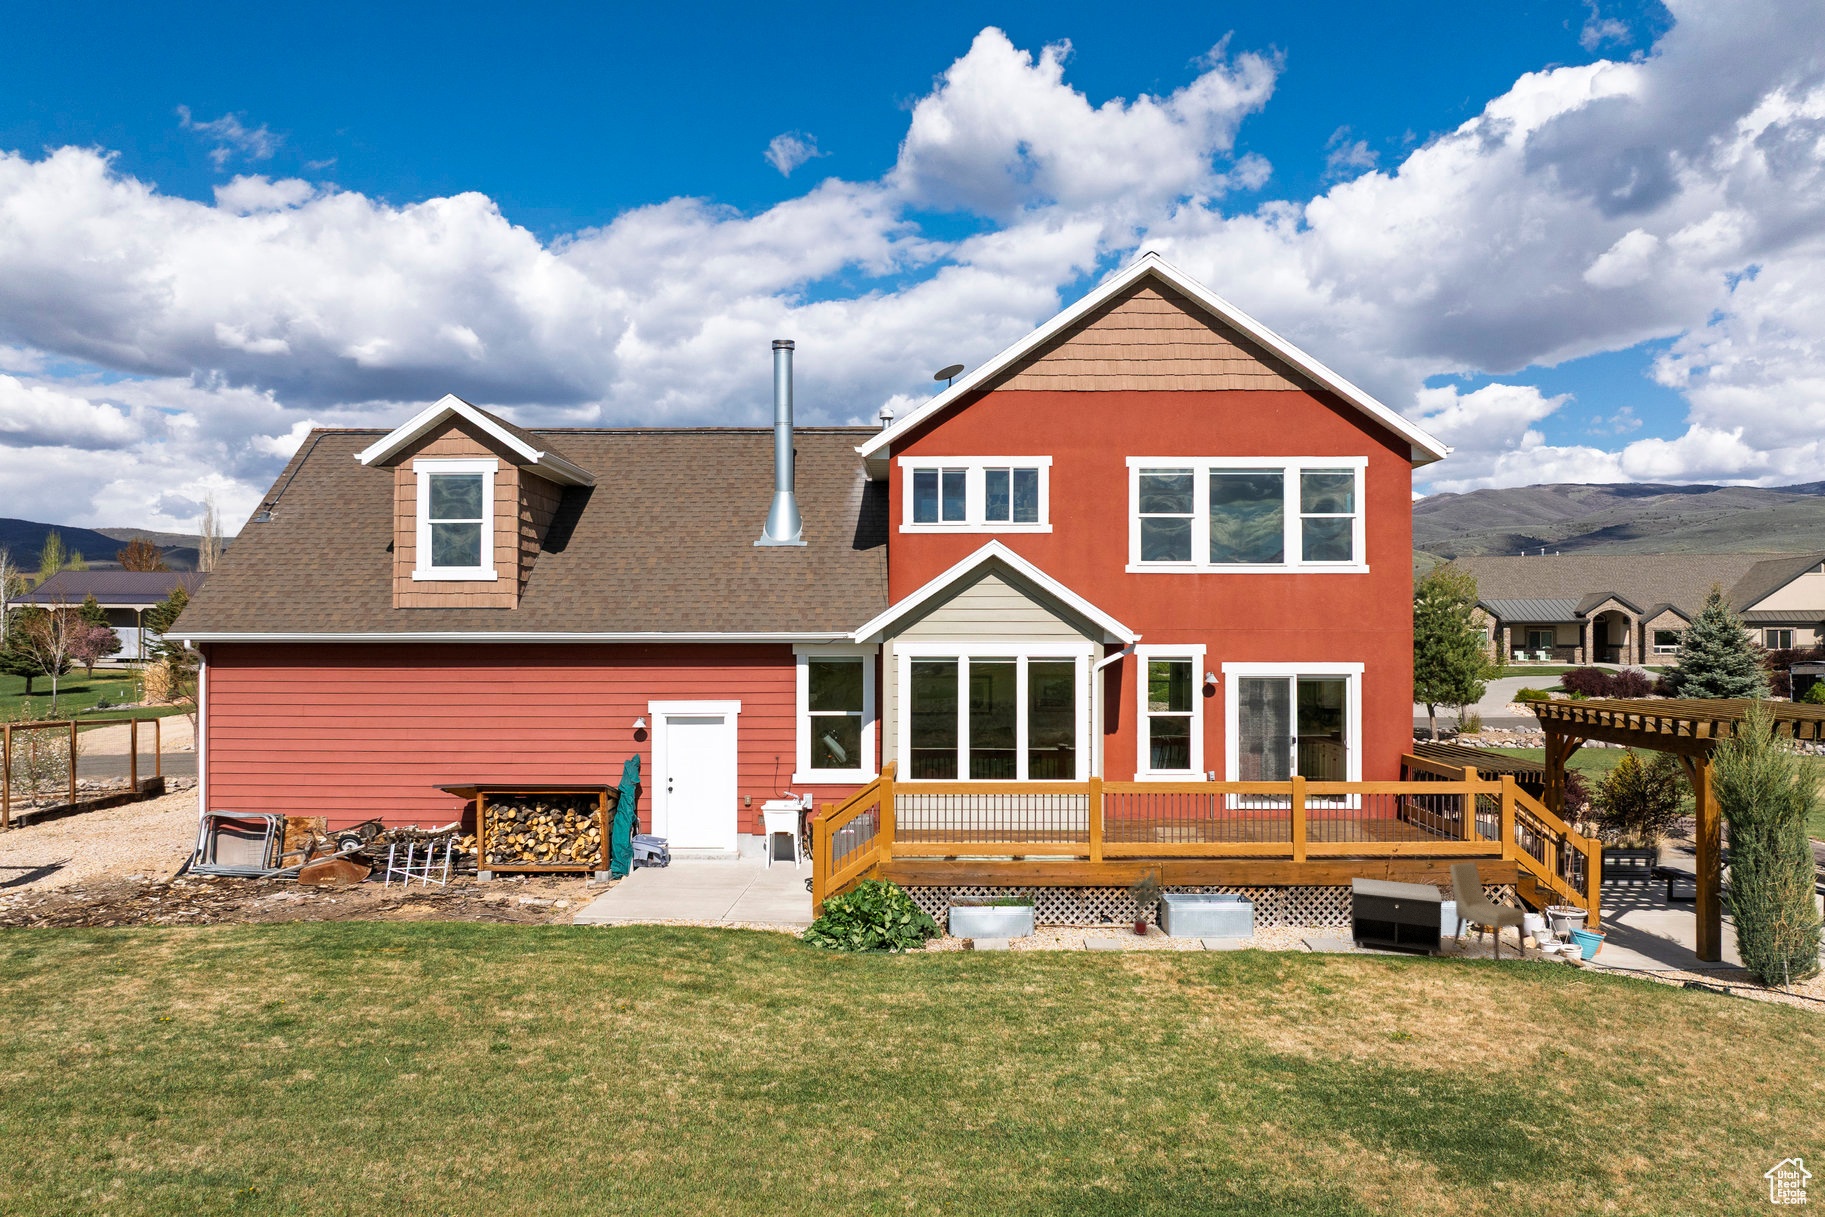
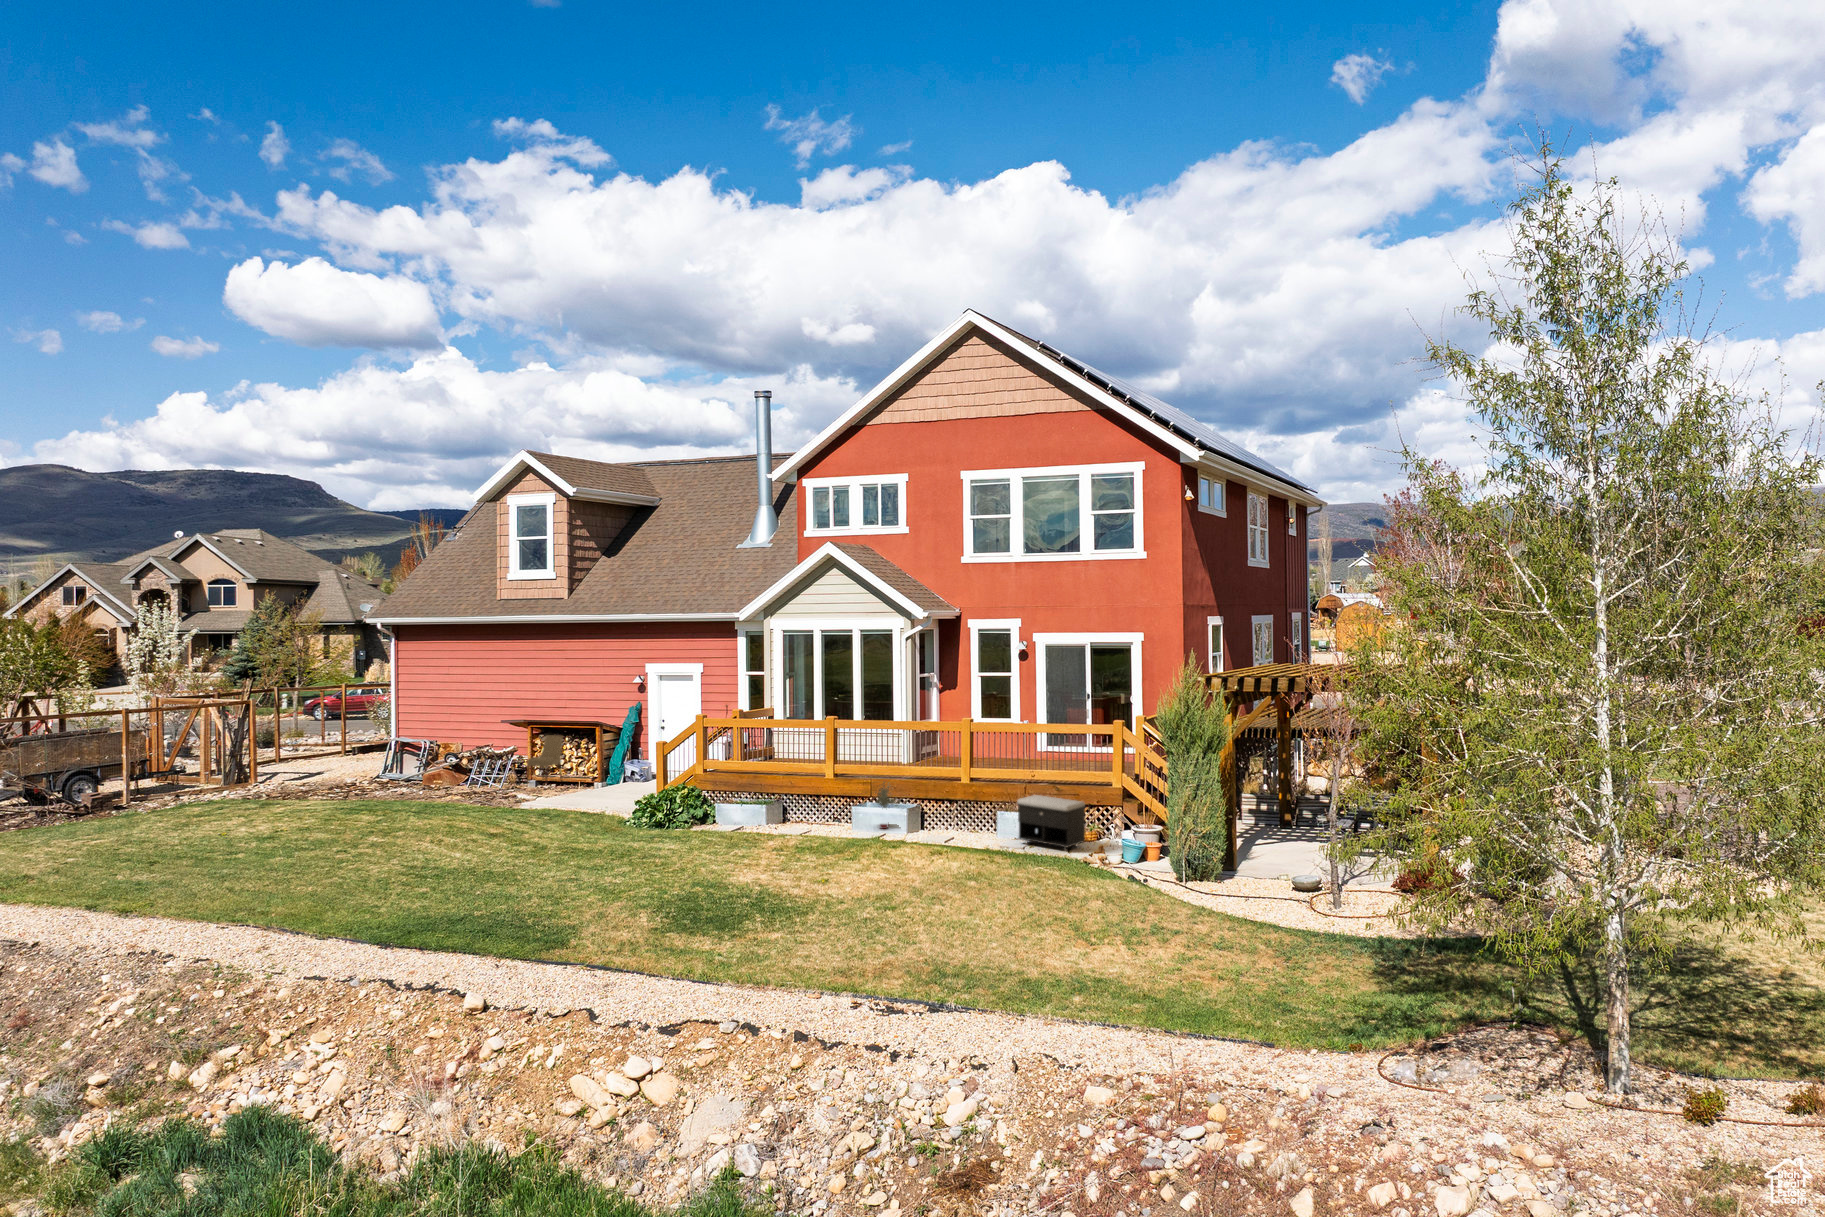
chair: present [1450,862,1525,961] -> present [527,735,563,784]

